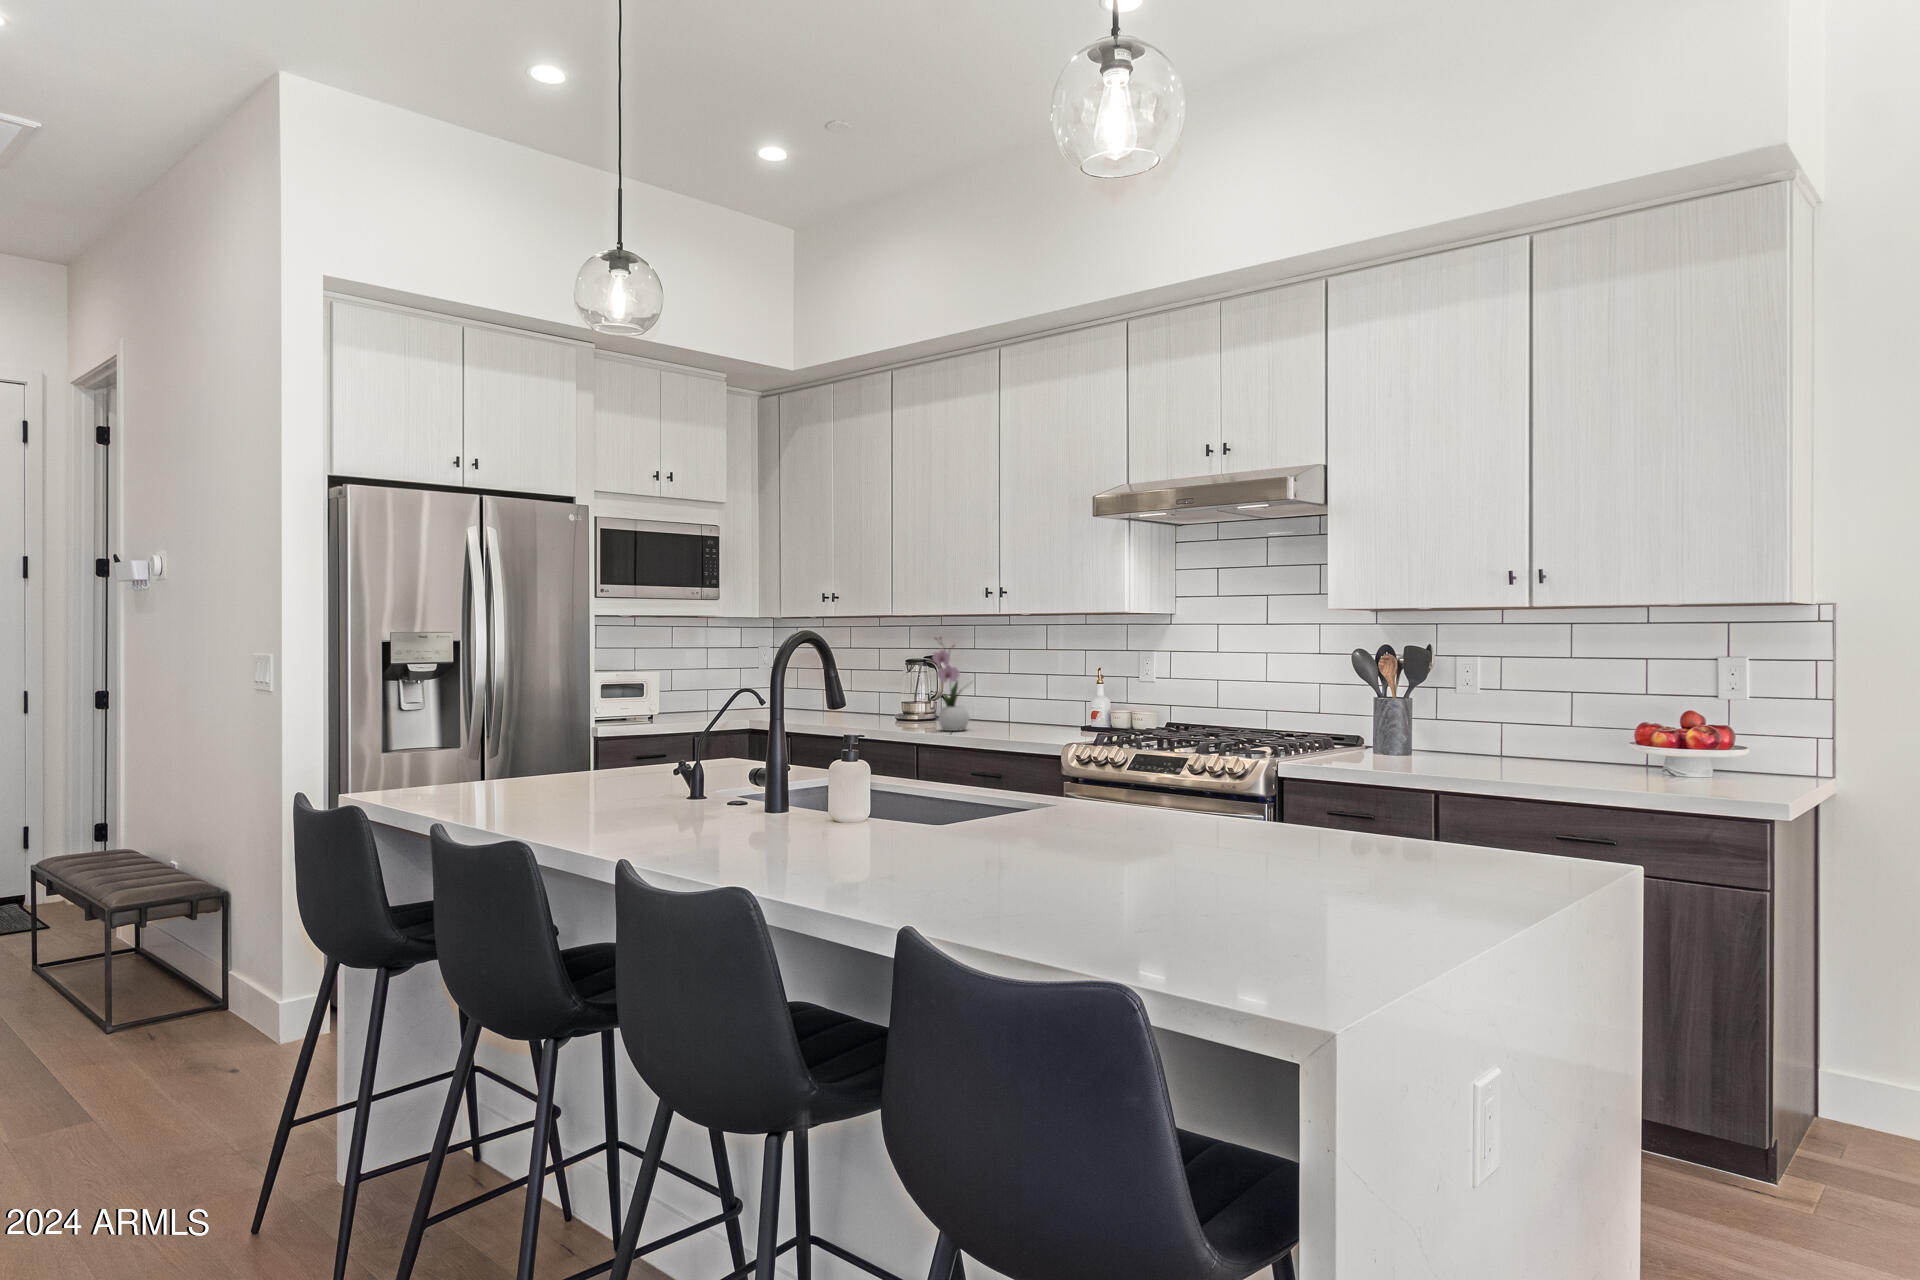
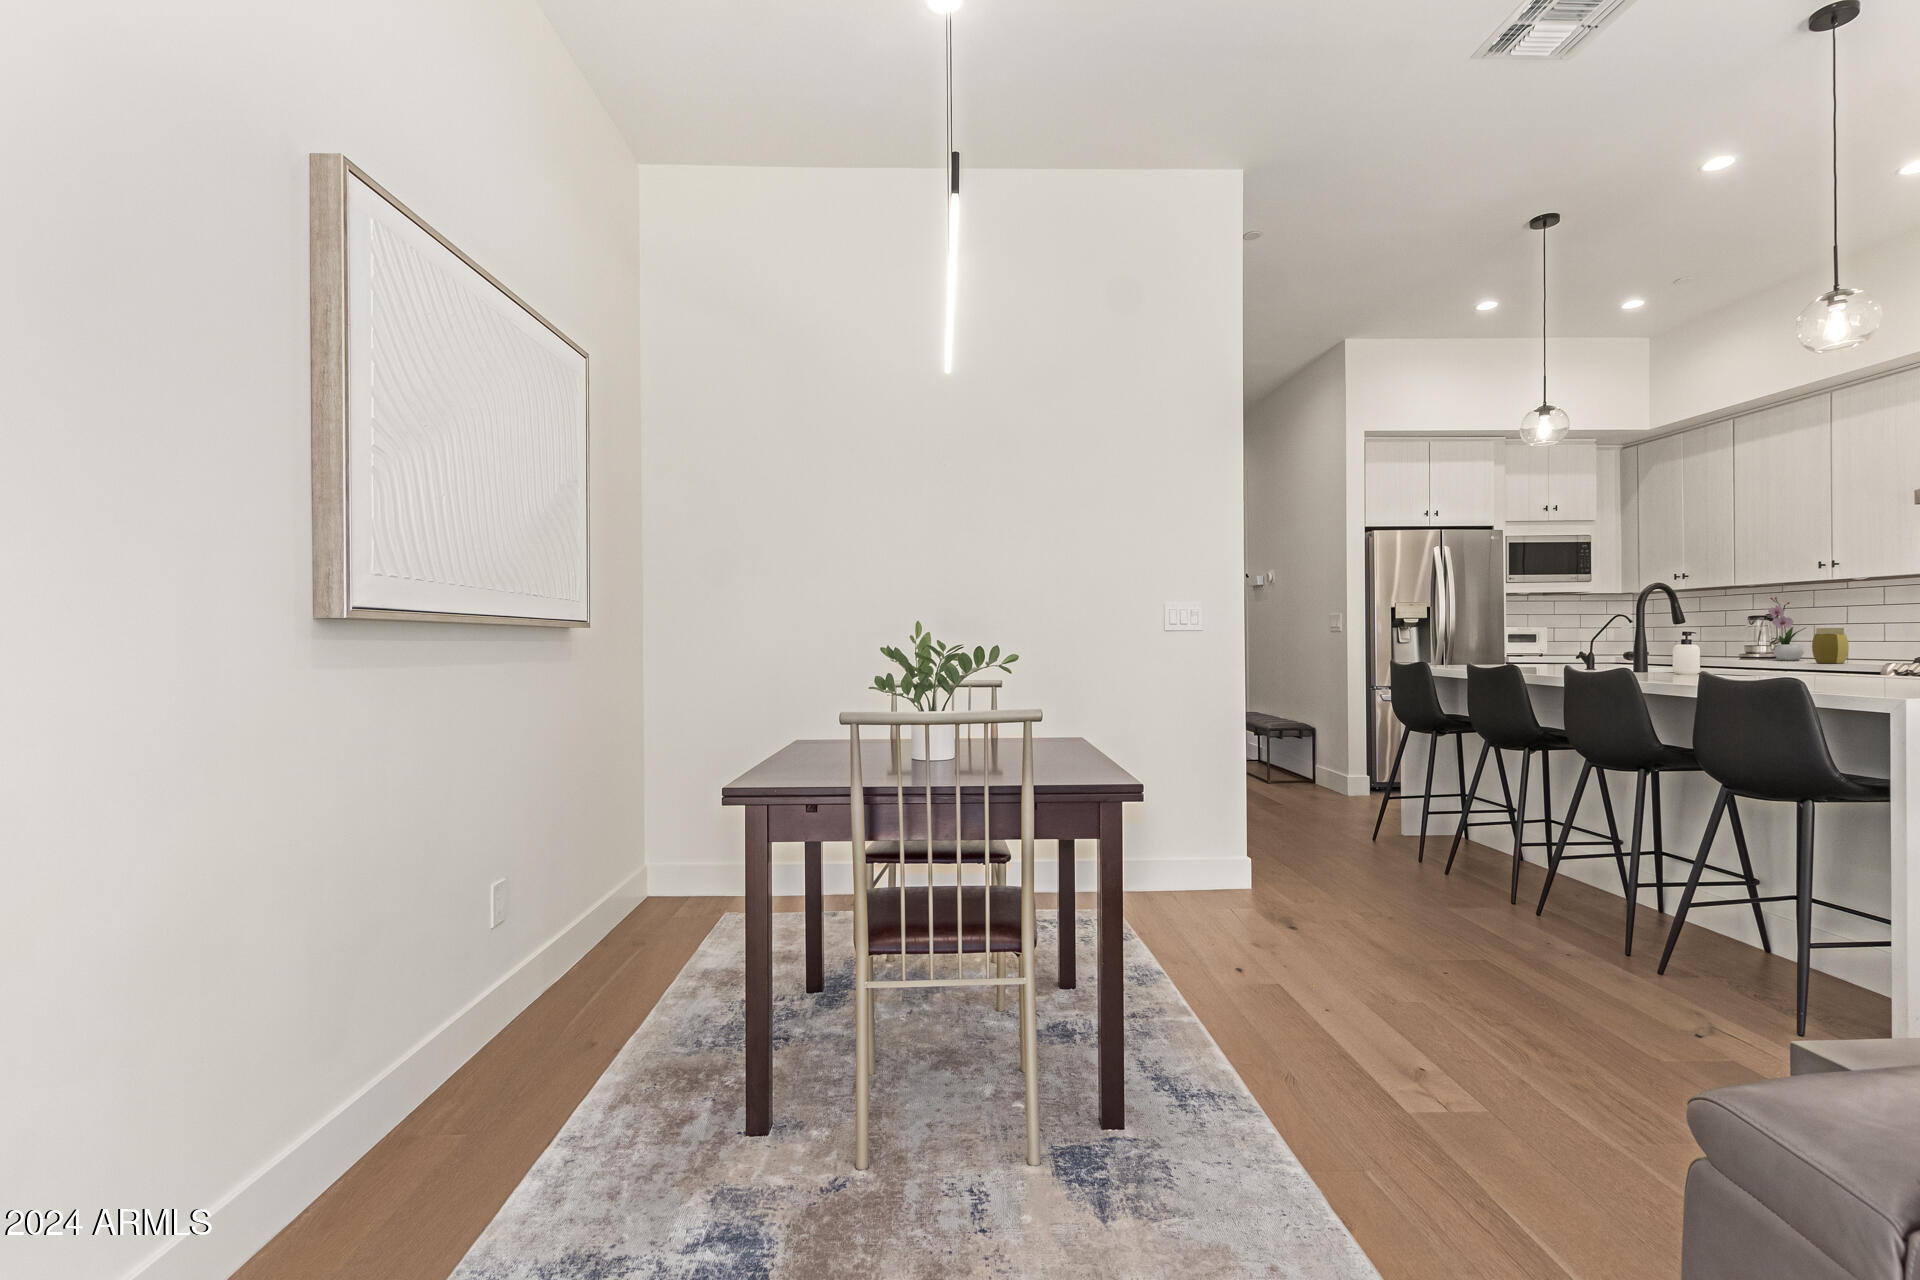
jar: none [981,685,1019,737] -> present [1812,628,1848,663]

